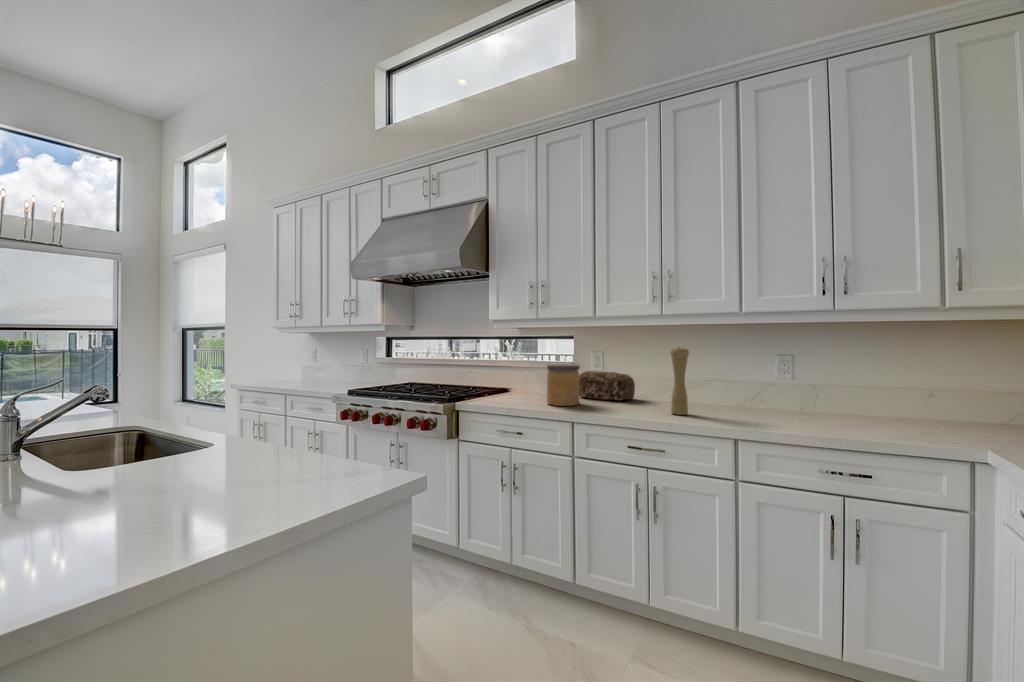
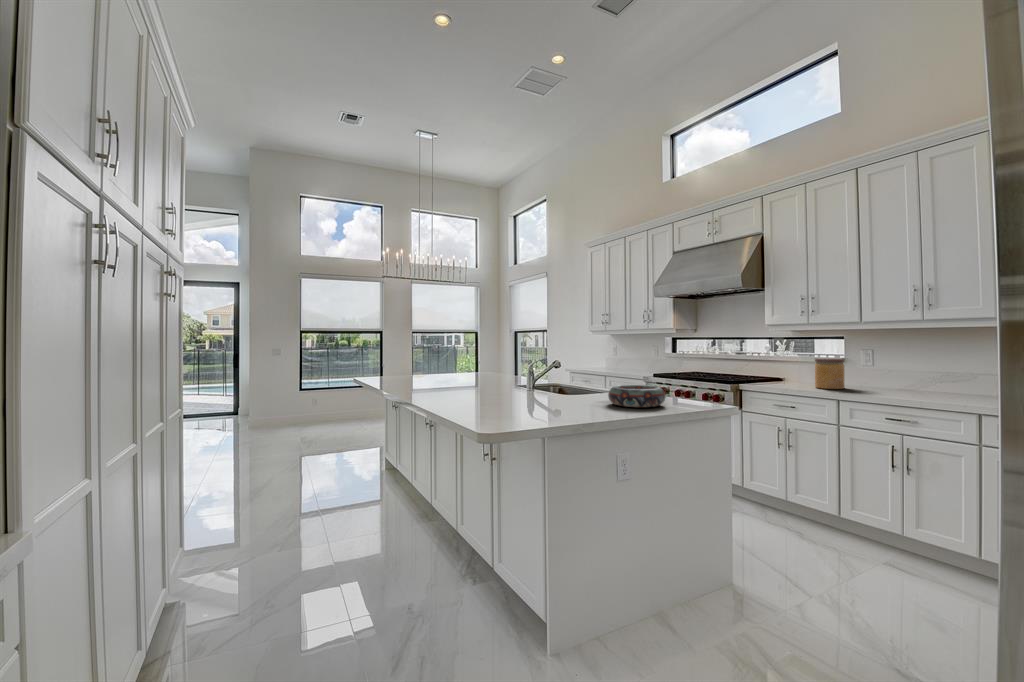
pepper mill: present [670,347,689,415] -> none [928,345,947,398]
bread loaf: present [579,371,635,401] -> none [845,364,902,387]
decorative bowl: none [76,441,256,518] -> present [608,385,665,407]

